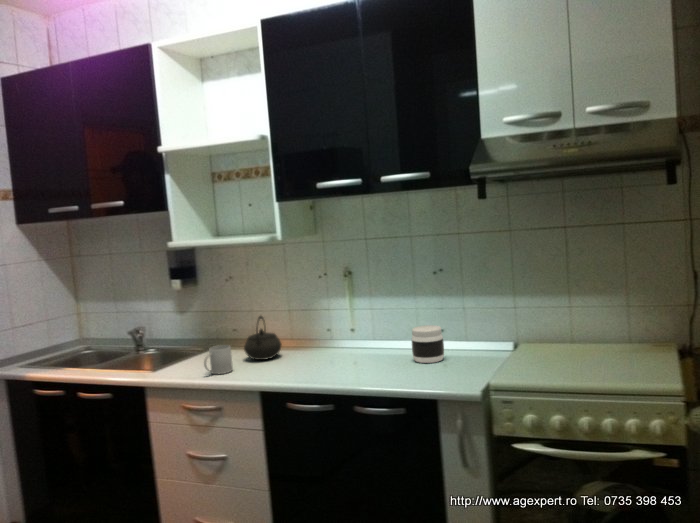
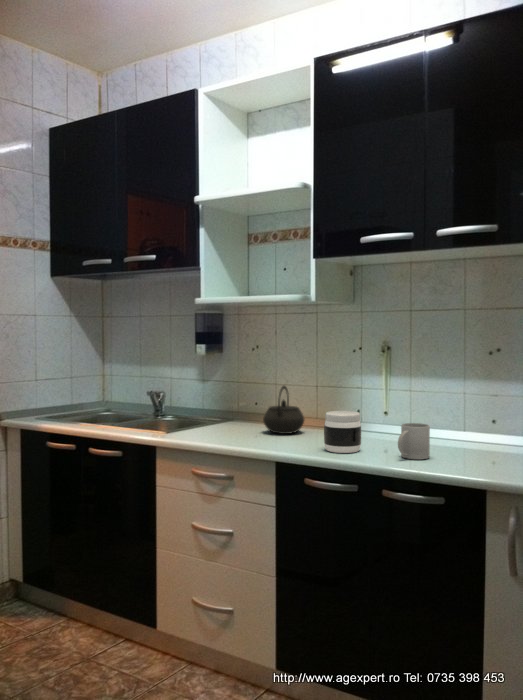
jar: present [412,325,444,363] -> present [324,411,361,453]
mug: present [204,345,233,374] -> present [398,423,430,460]

